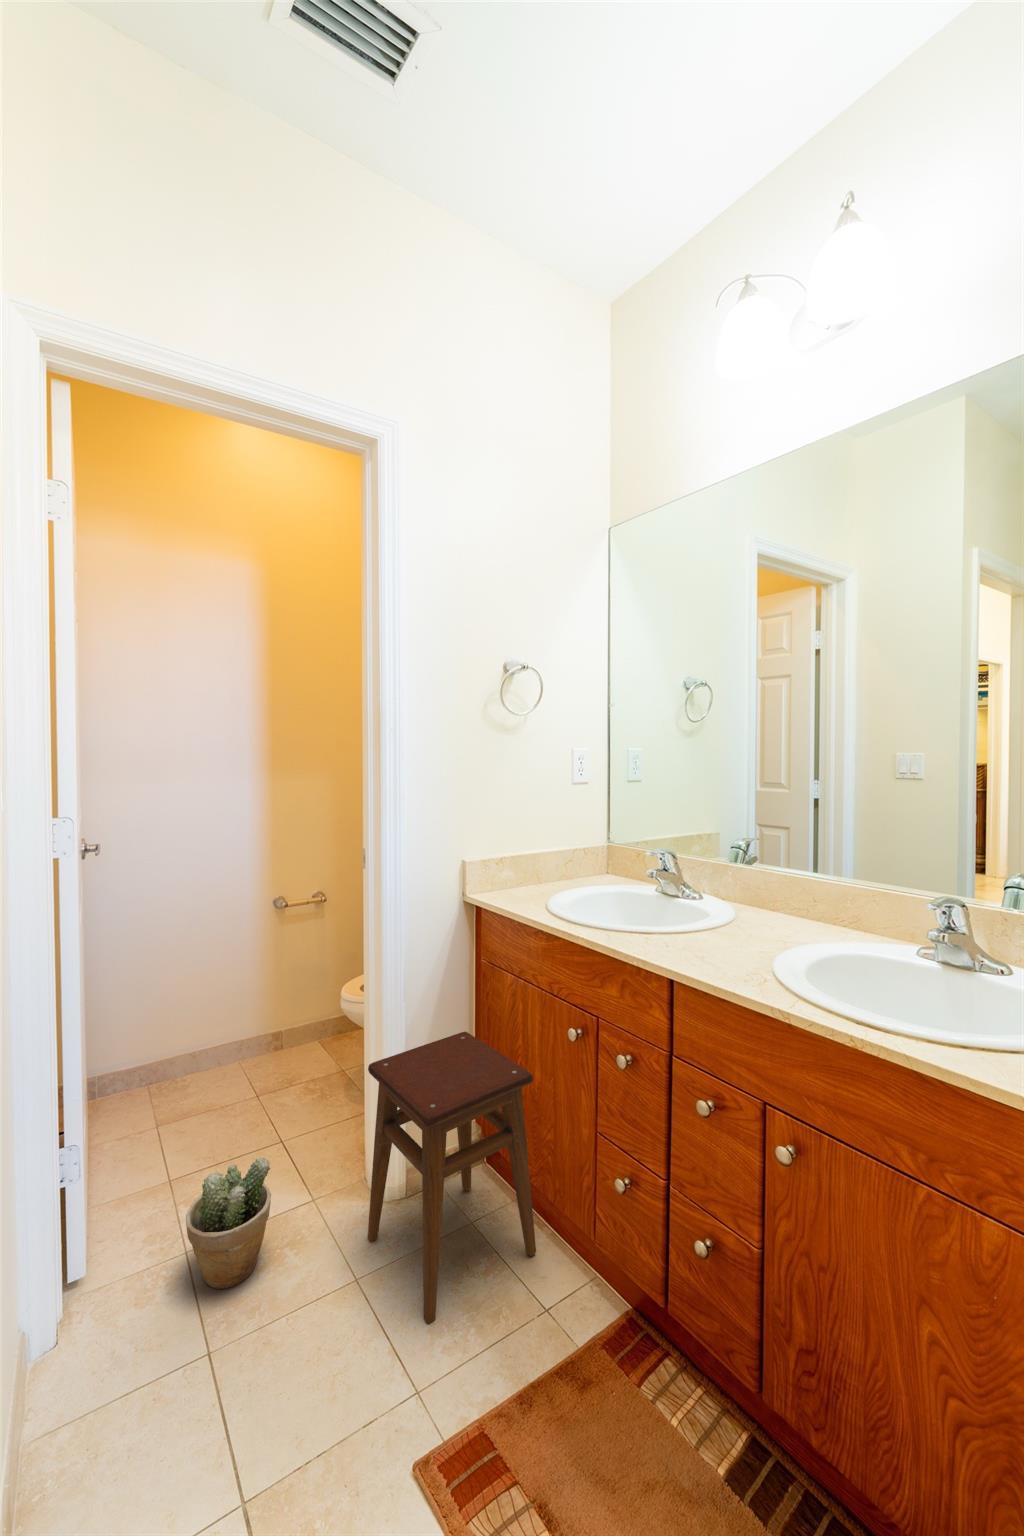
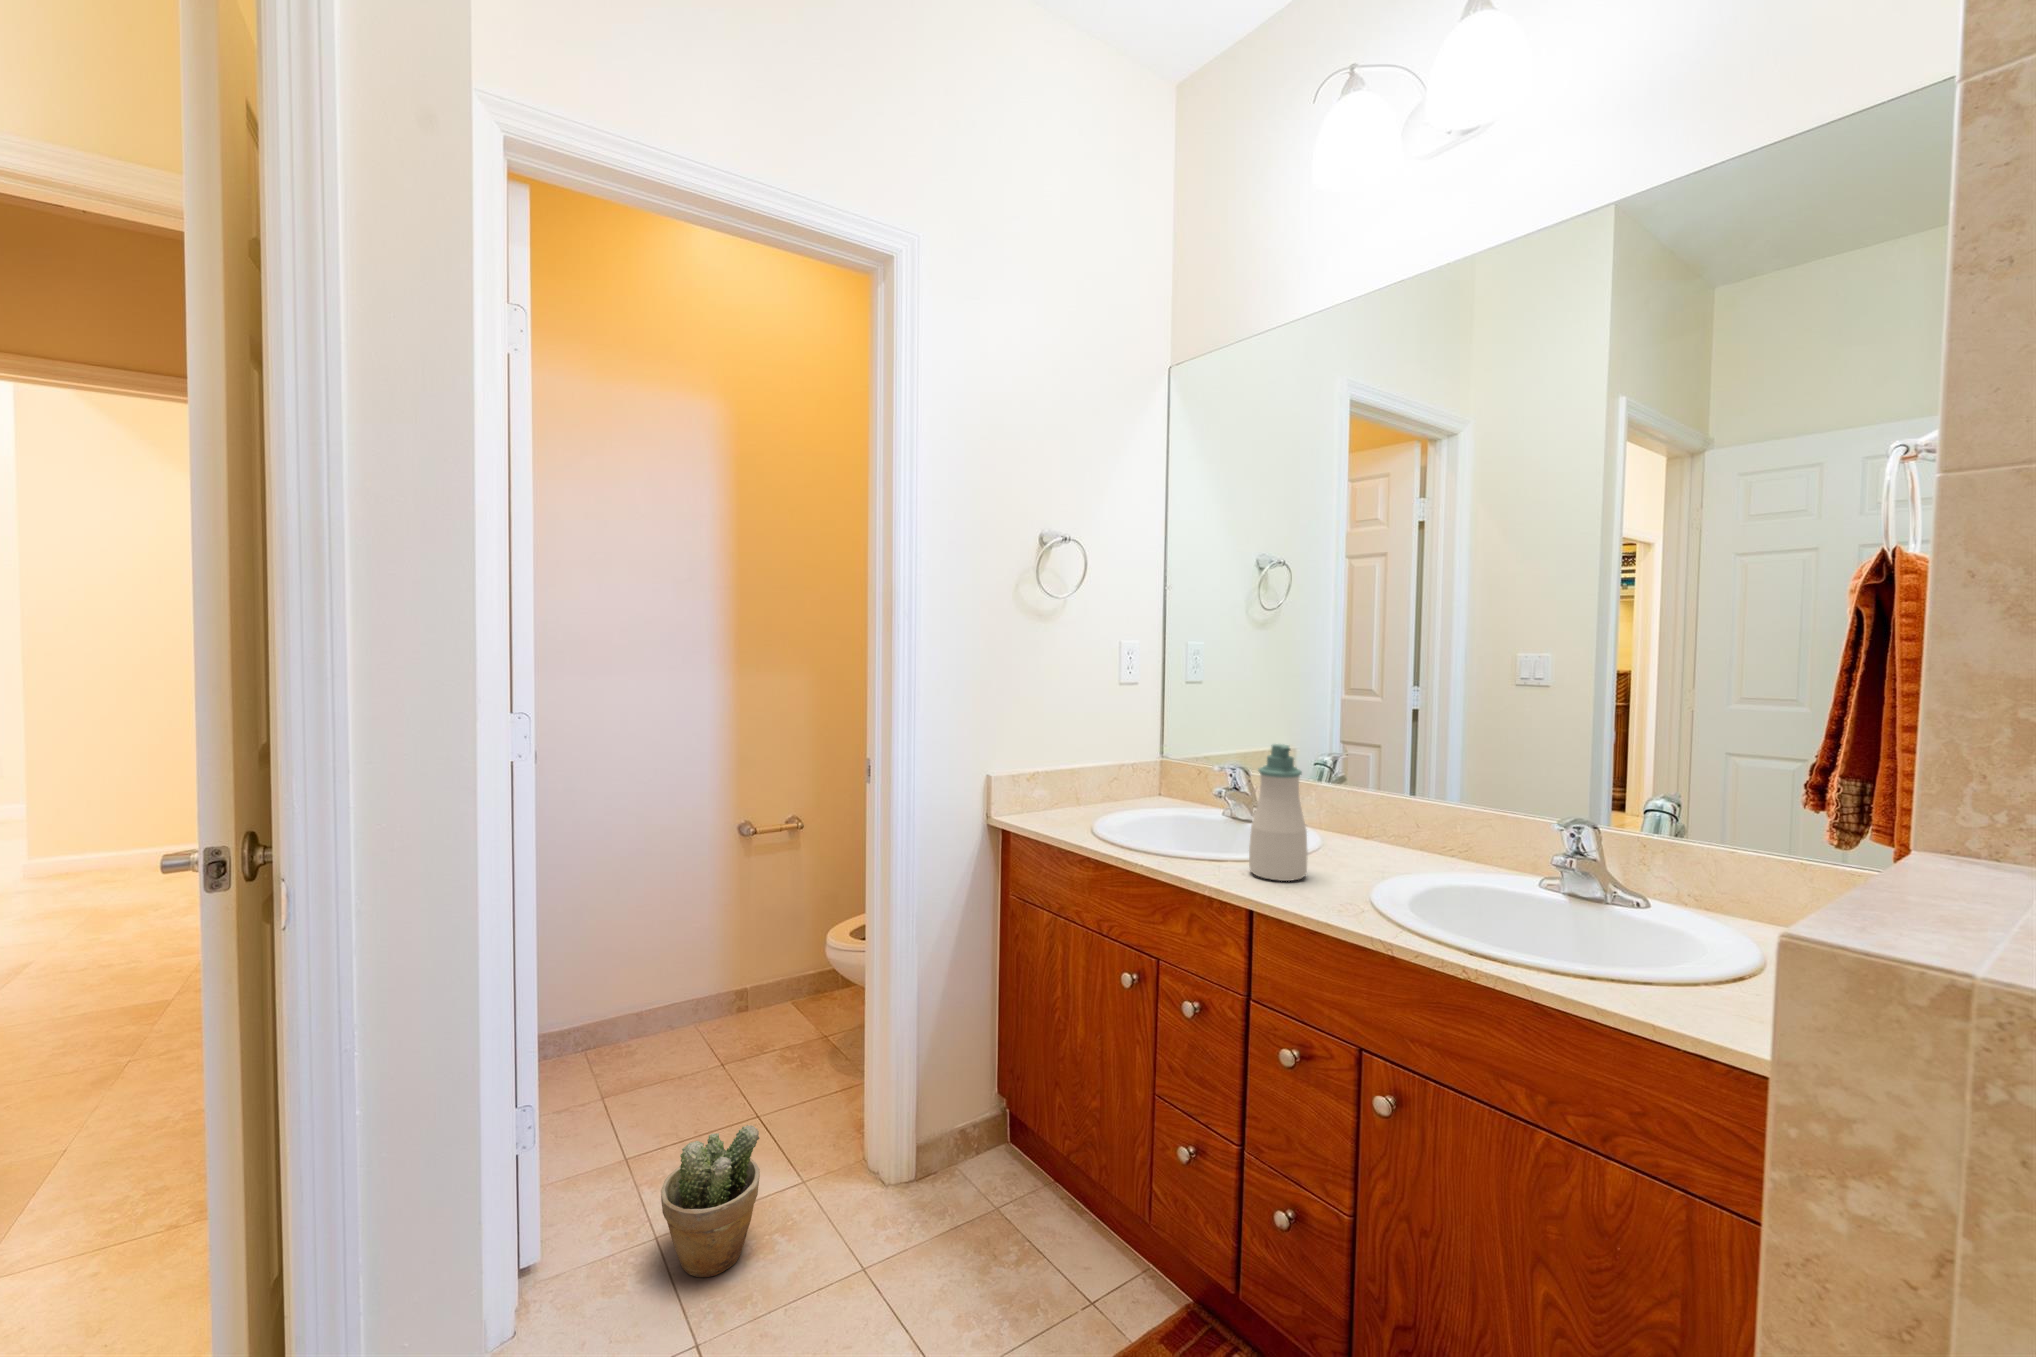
soap bottle: none [671,837,720,952] -> present [1249,744,1308,881]
stool: present [368,1032,536,1324] -> none [873,981,1077,1317]

